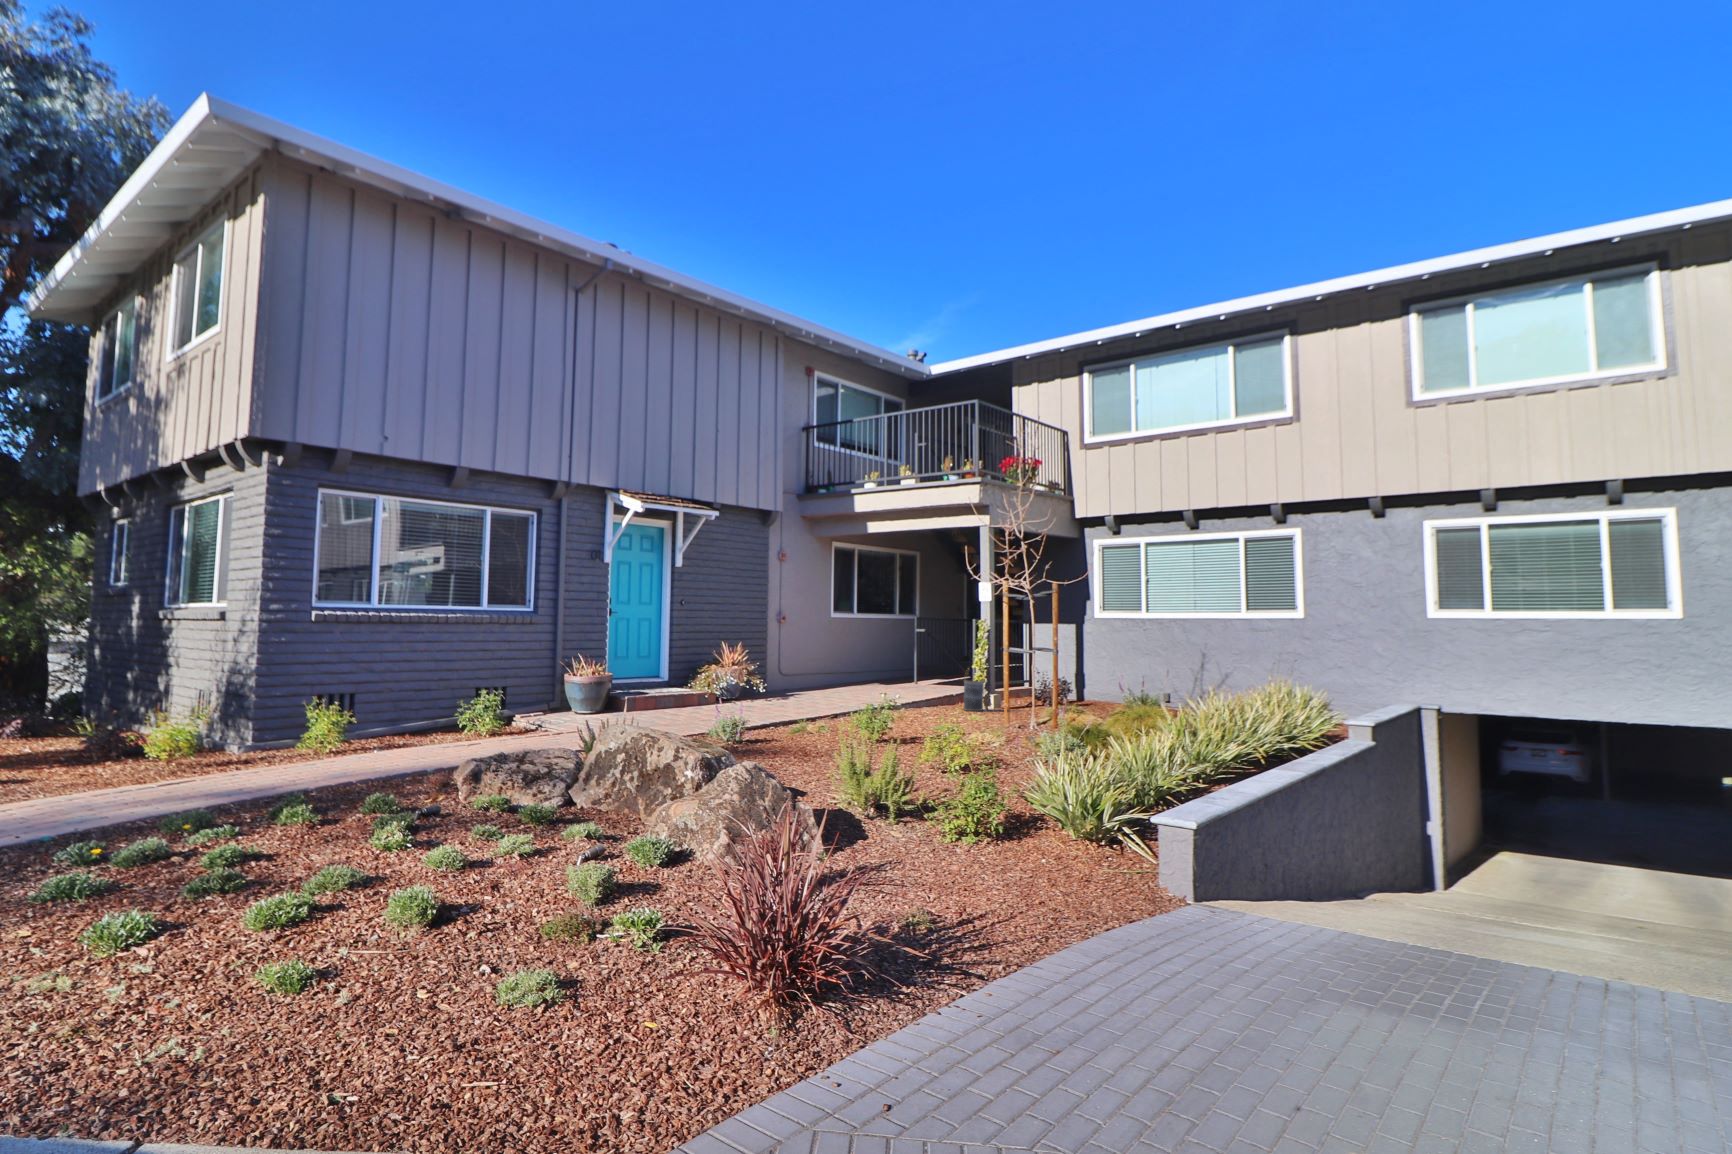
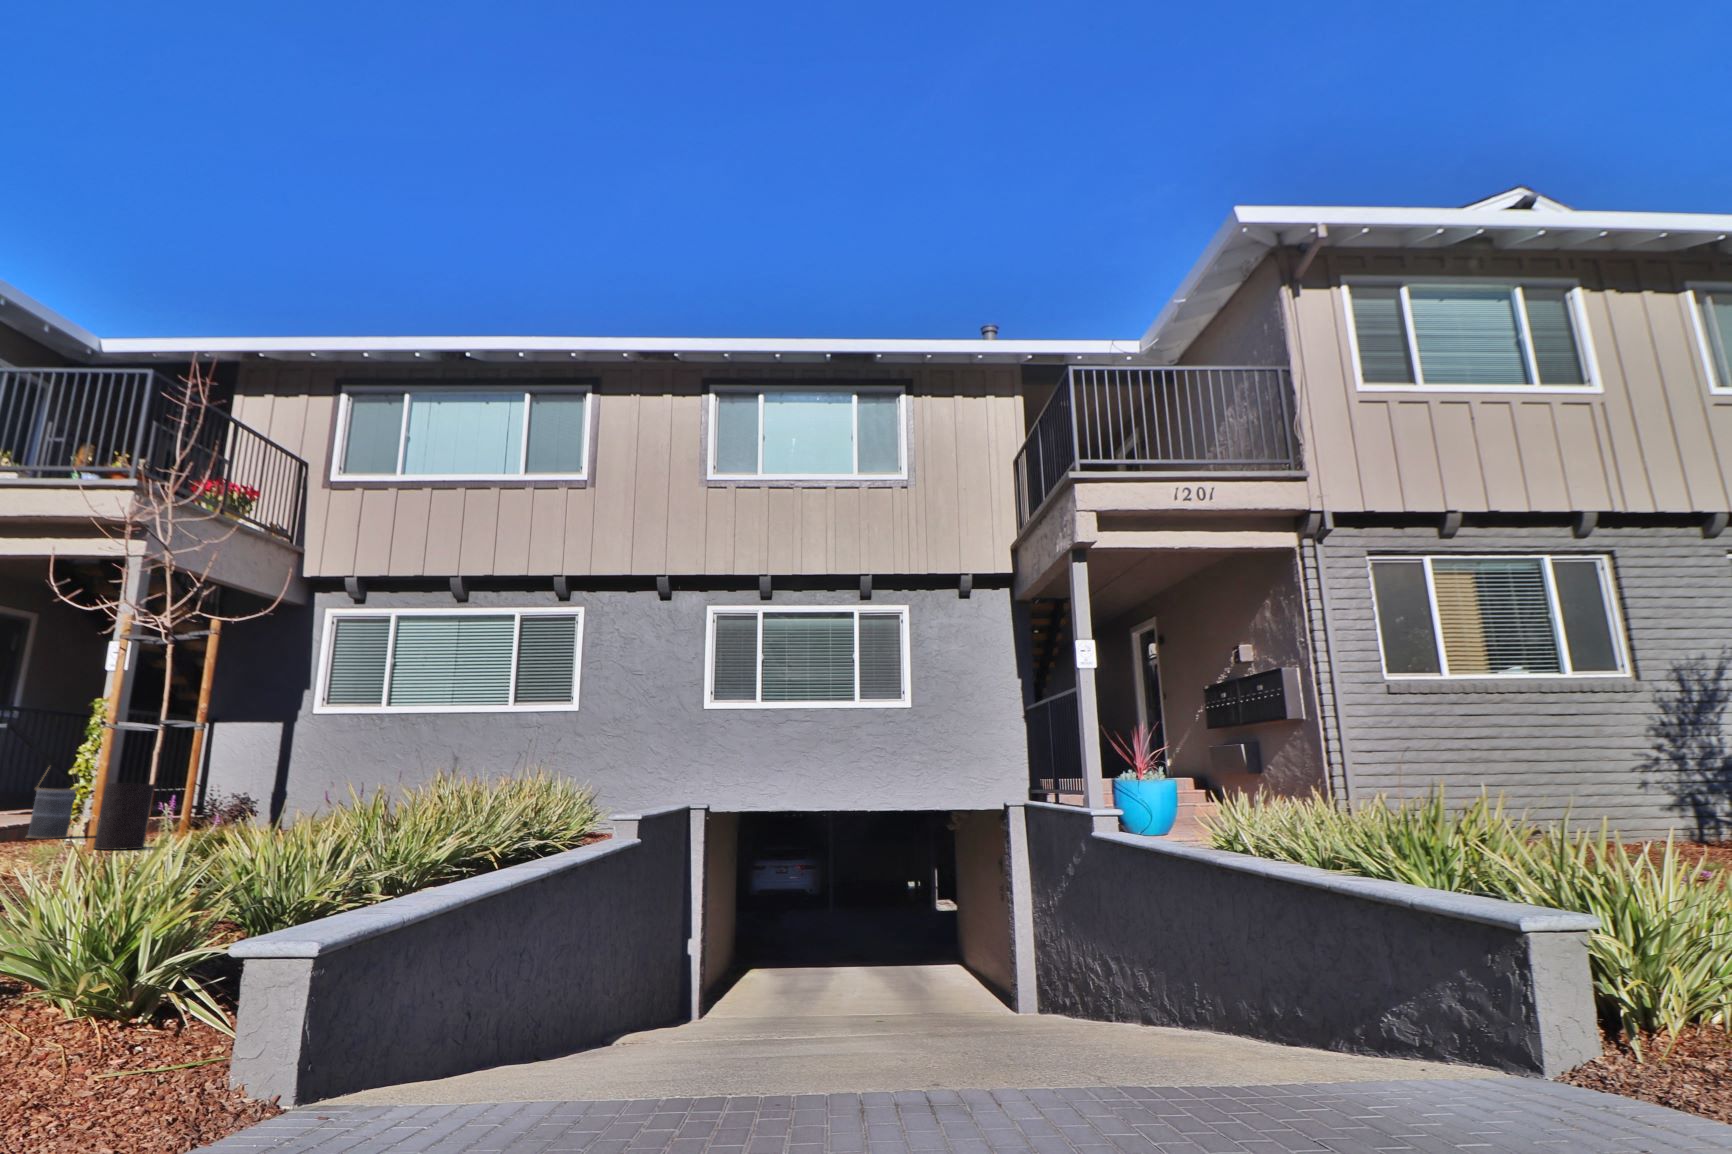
stool: none [1007,684,1032,725] -> present [94,783,155,850]

